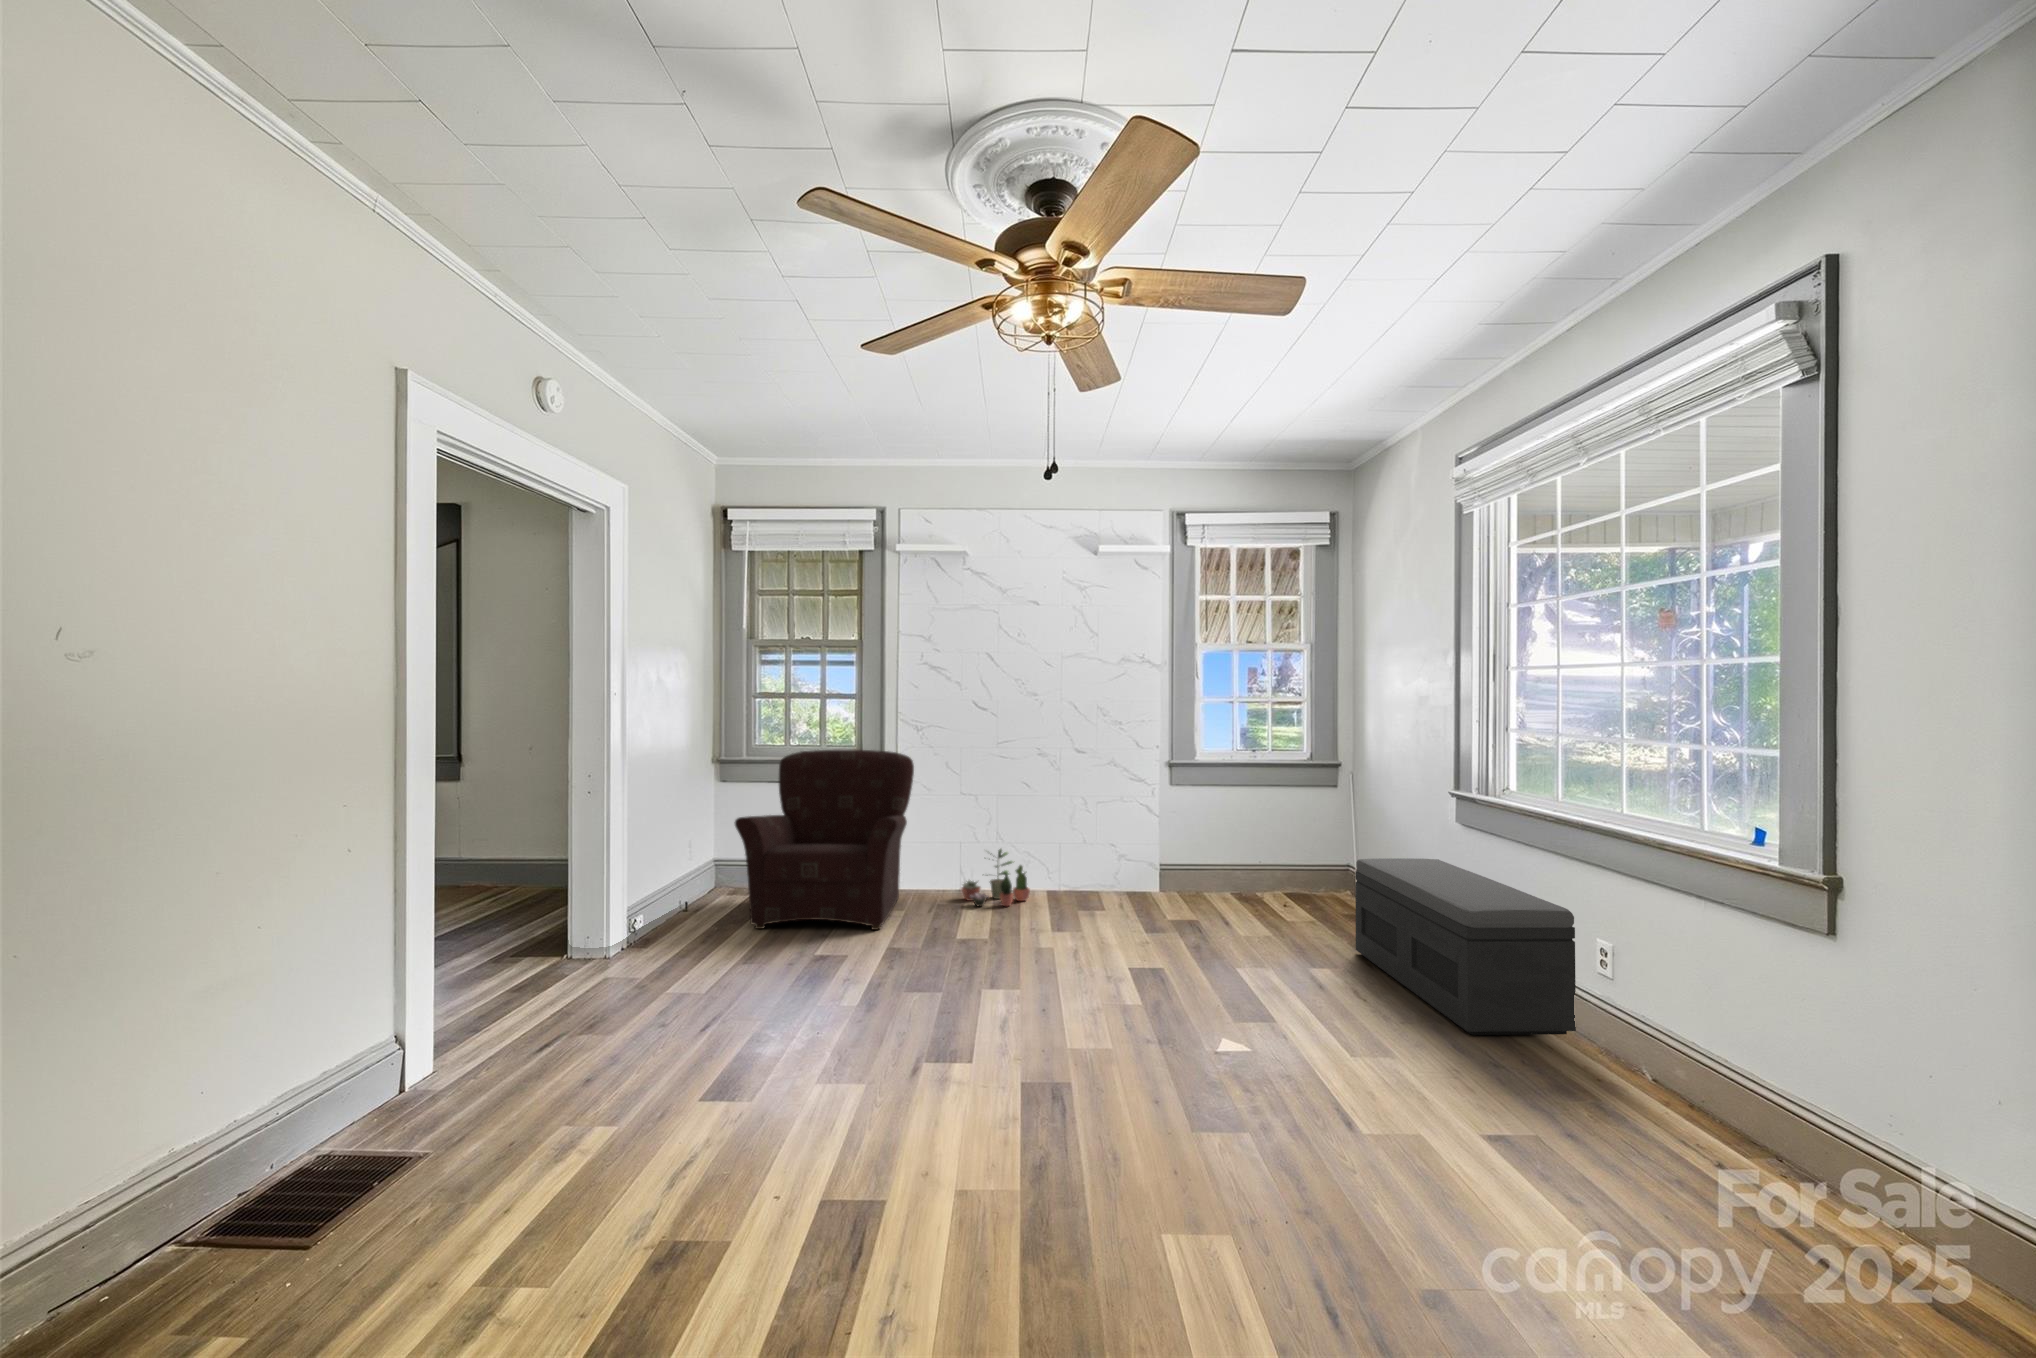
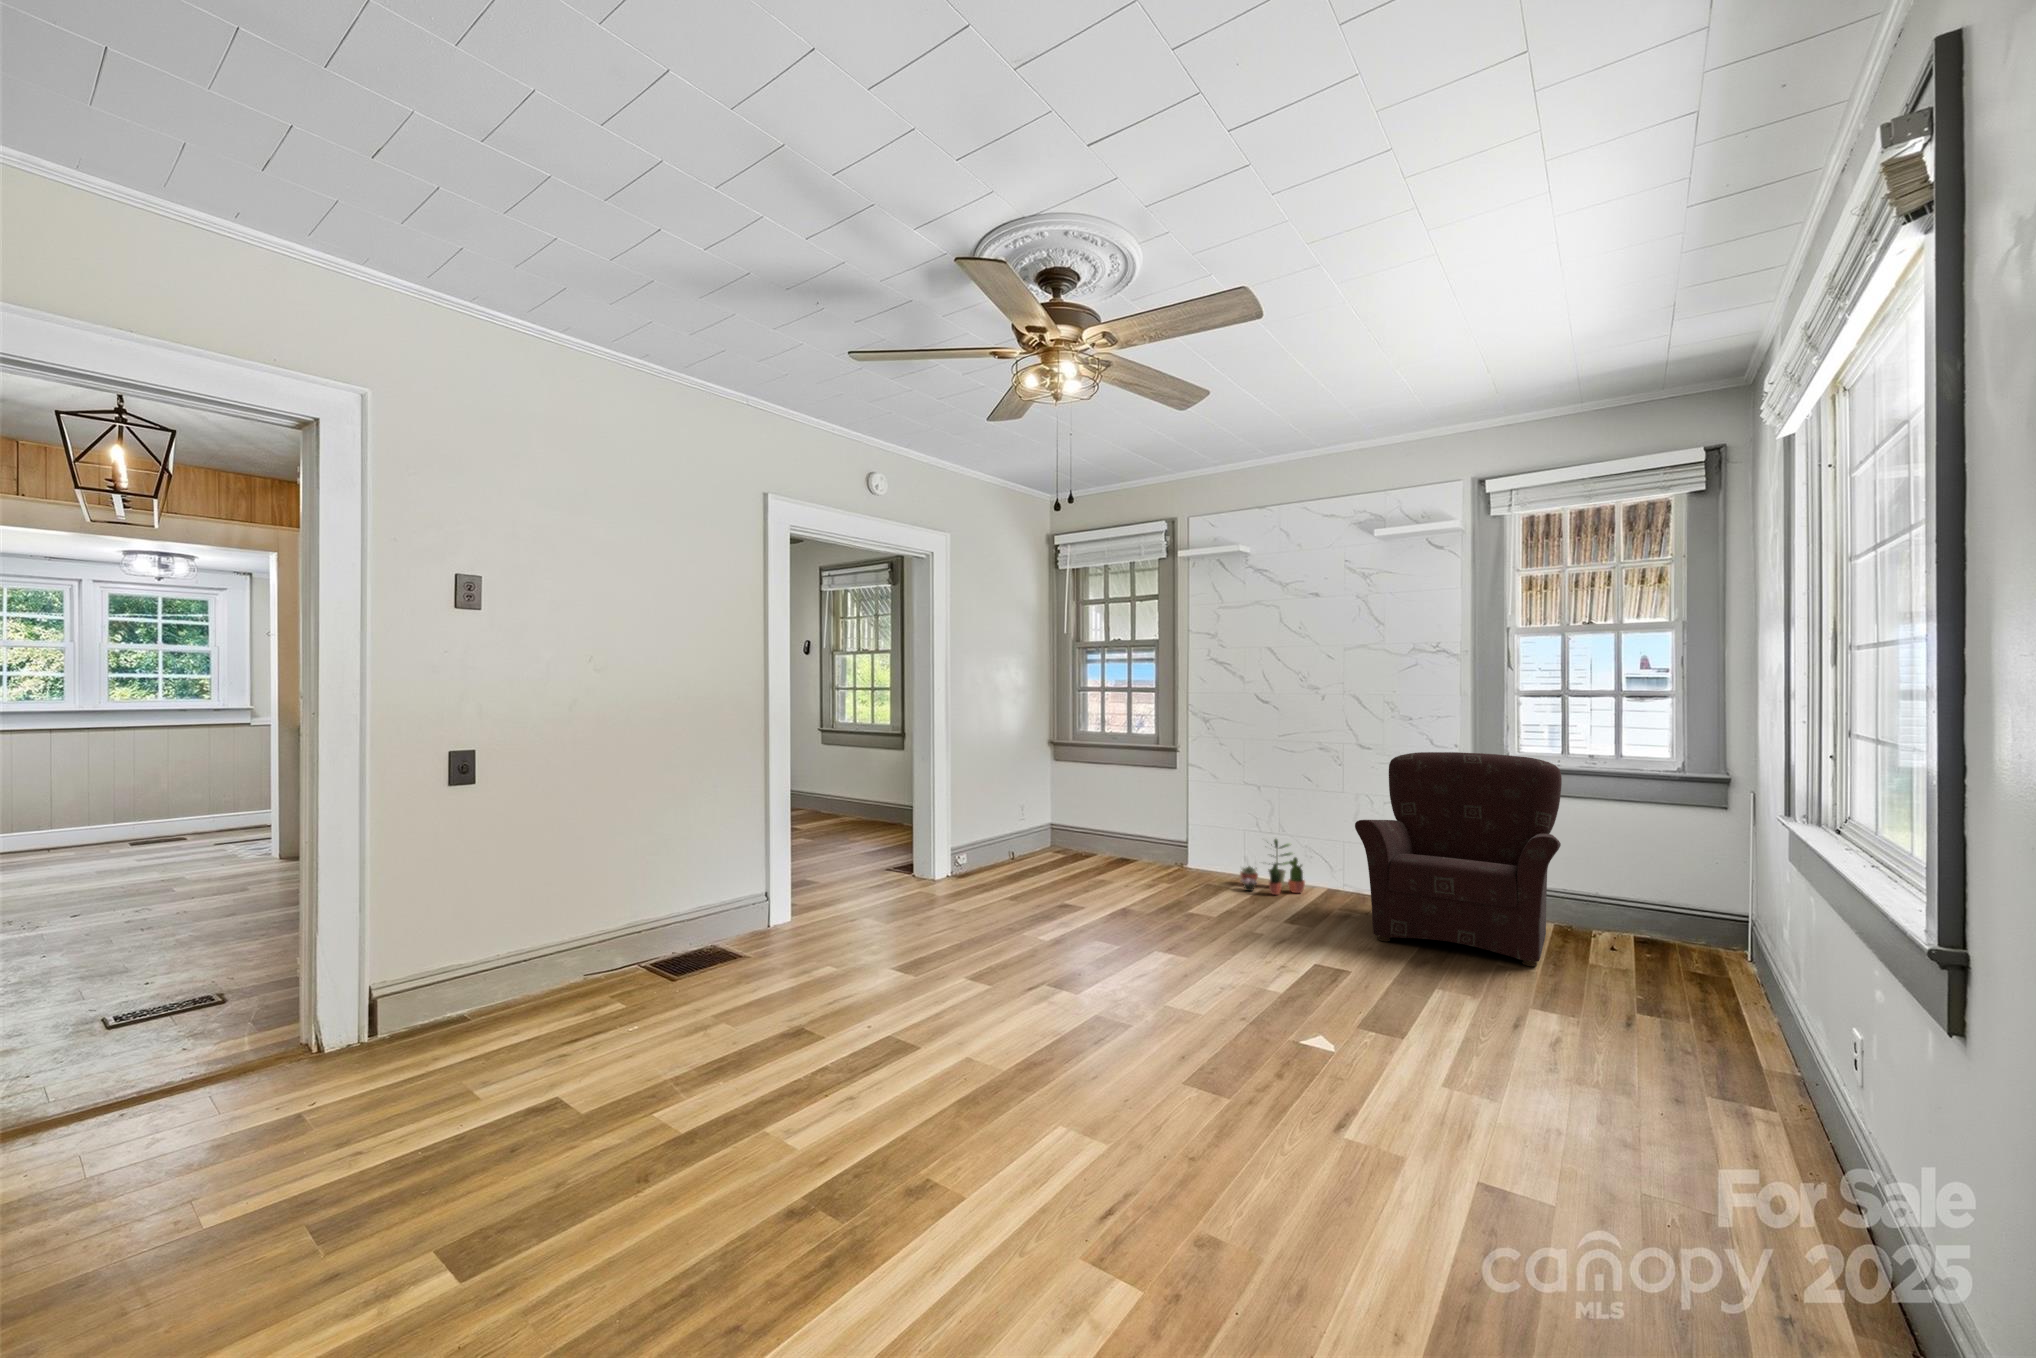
armchair: present [735,750,914,930] -> present [1355,752,1562,966]
storage bench: present [1355,858,1576,1035] -> none [1629,890,1824,1149]

